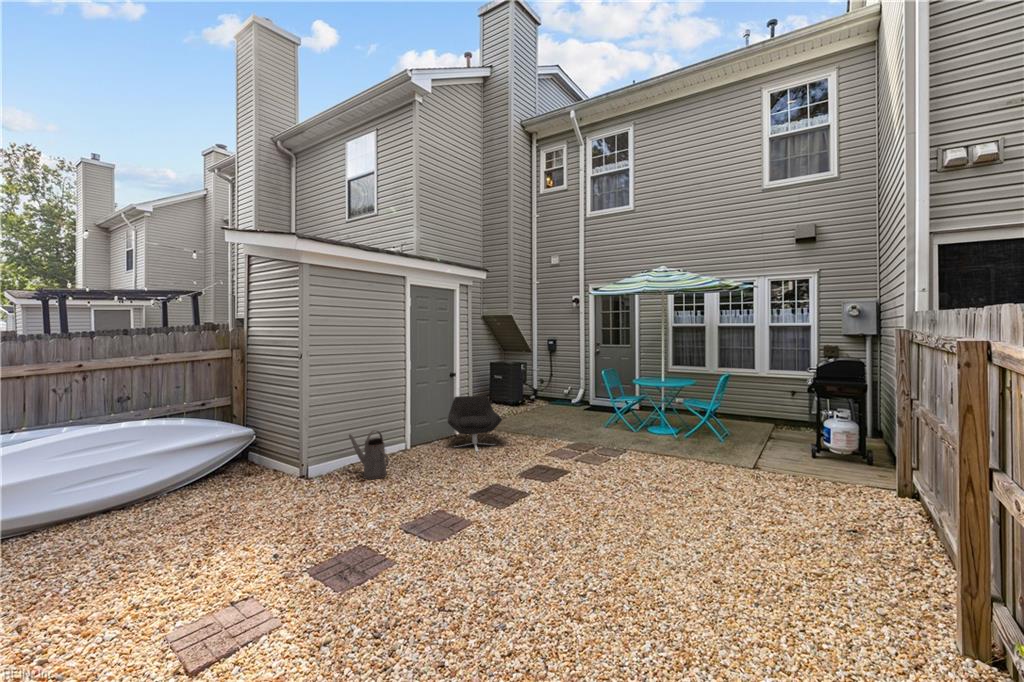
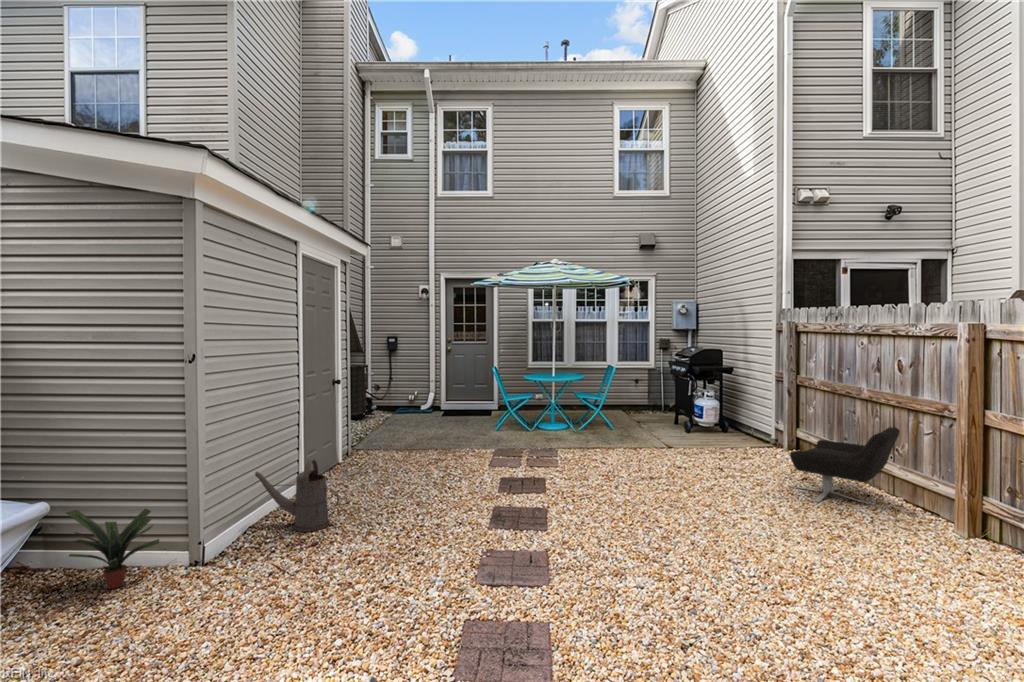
lounge chair: present [448,395,502,451] -> present [789,427,900,504]
potted plant: none [233,441,279,488] -> present [66,509,159,589]

